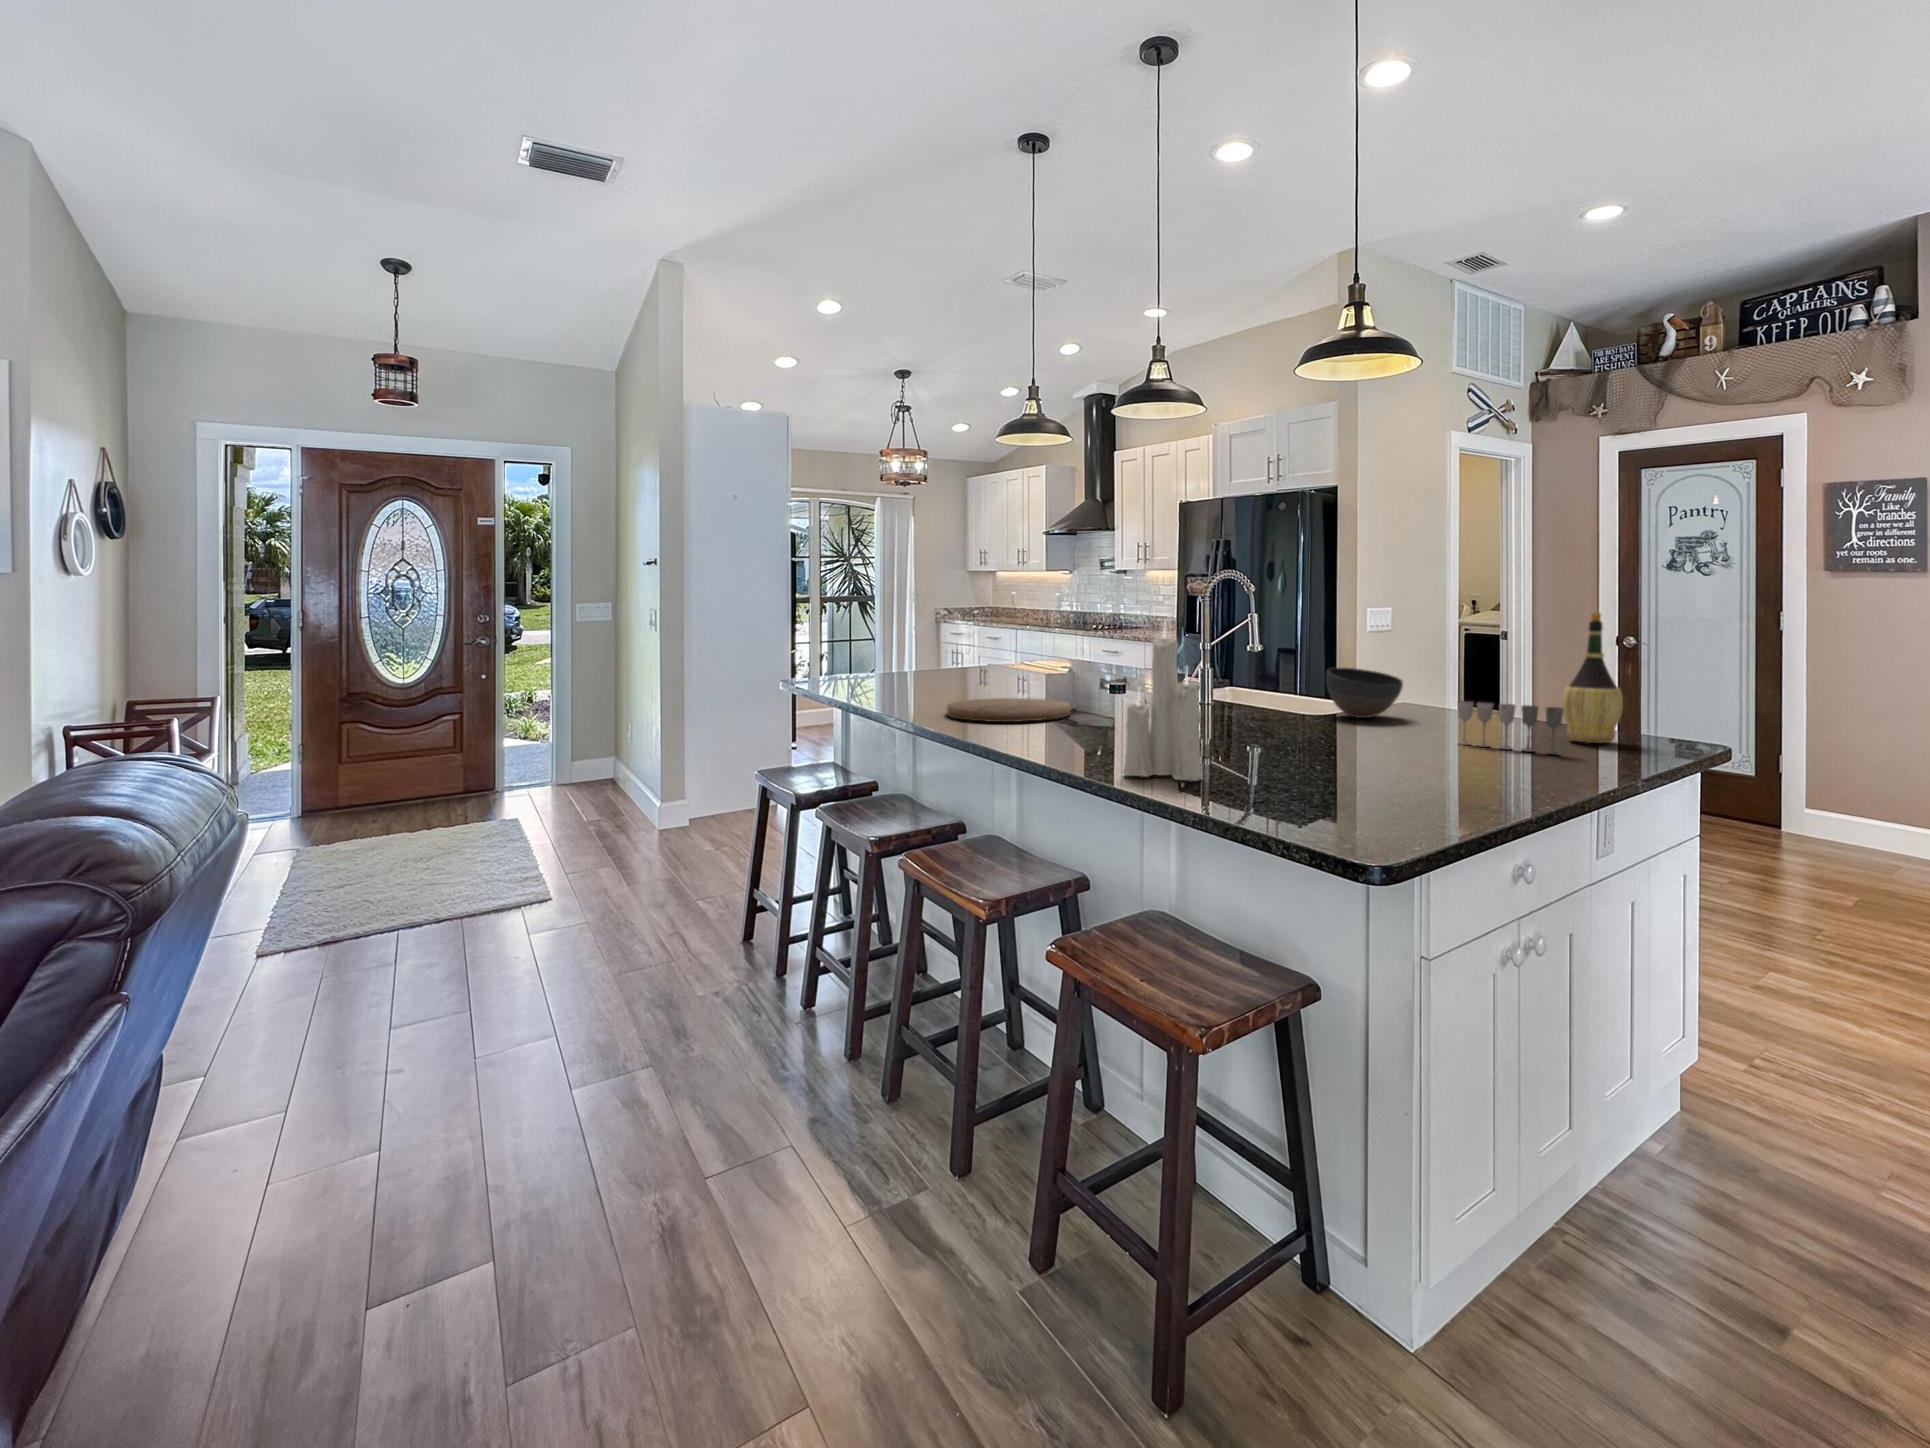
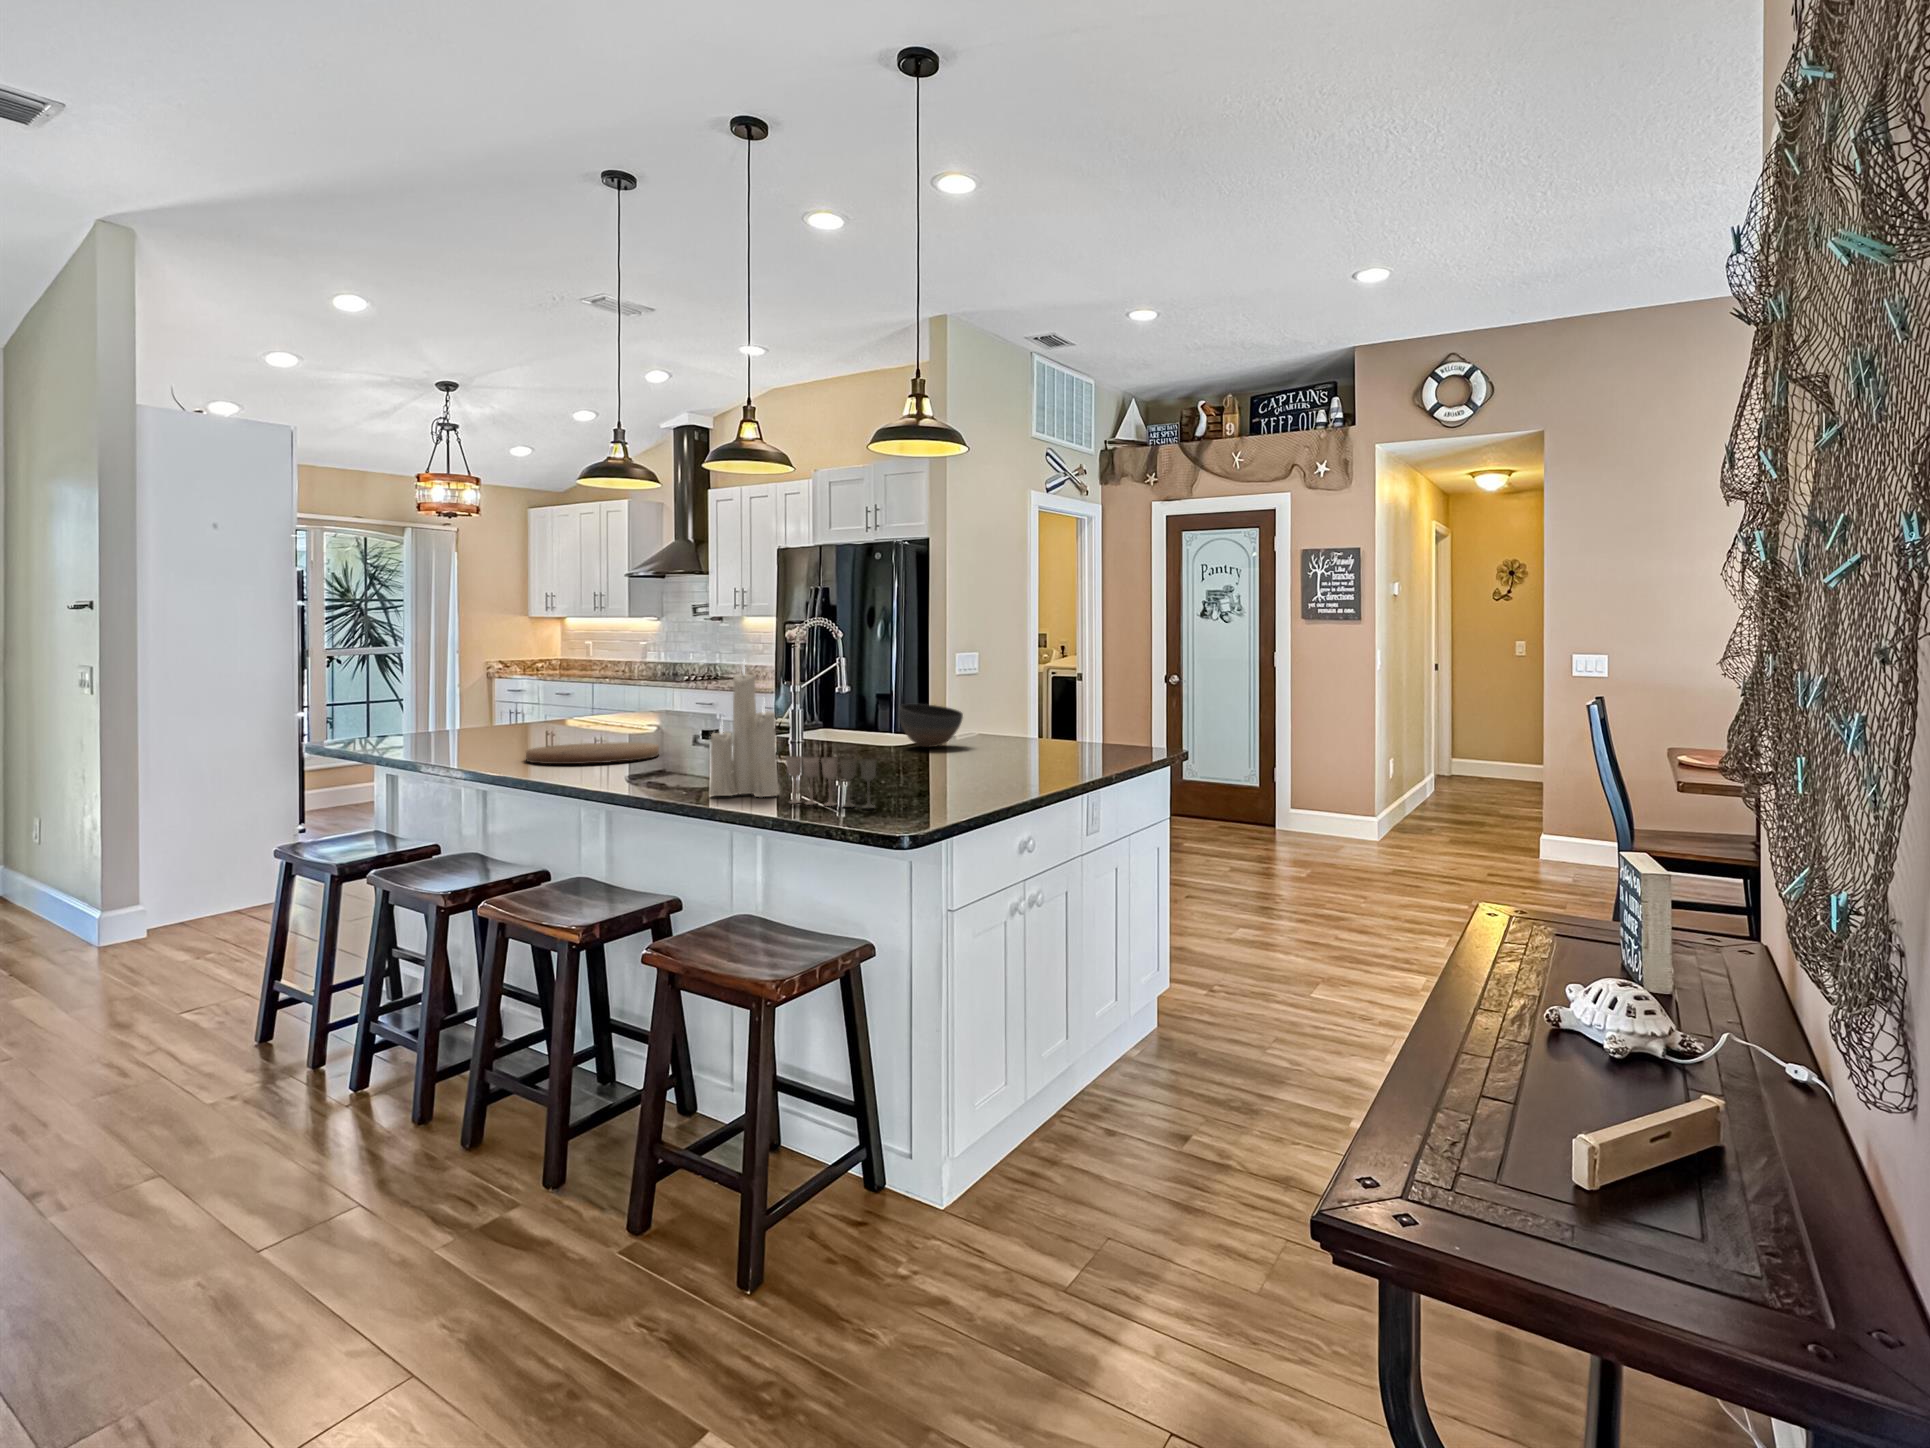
wine bottle: present [1562,612,1623,743] -> none [1078,652,1120,756]
wine glass: present [1458,701,1564,754] -> present [786,756,876,808]

